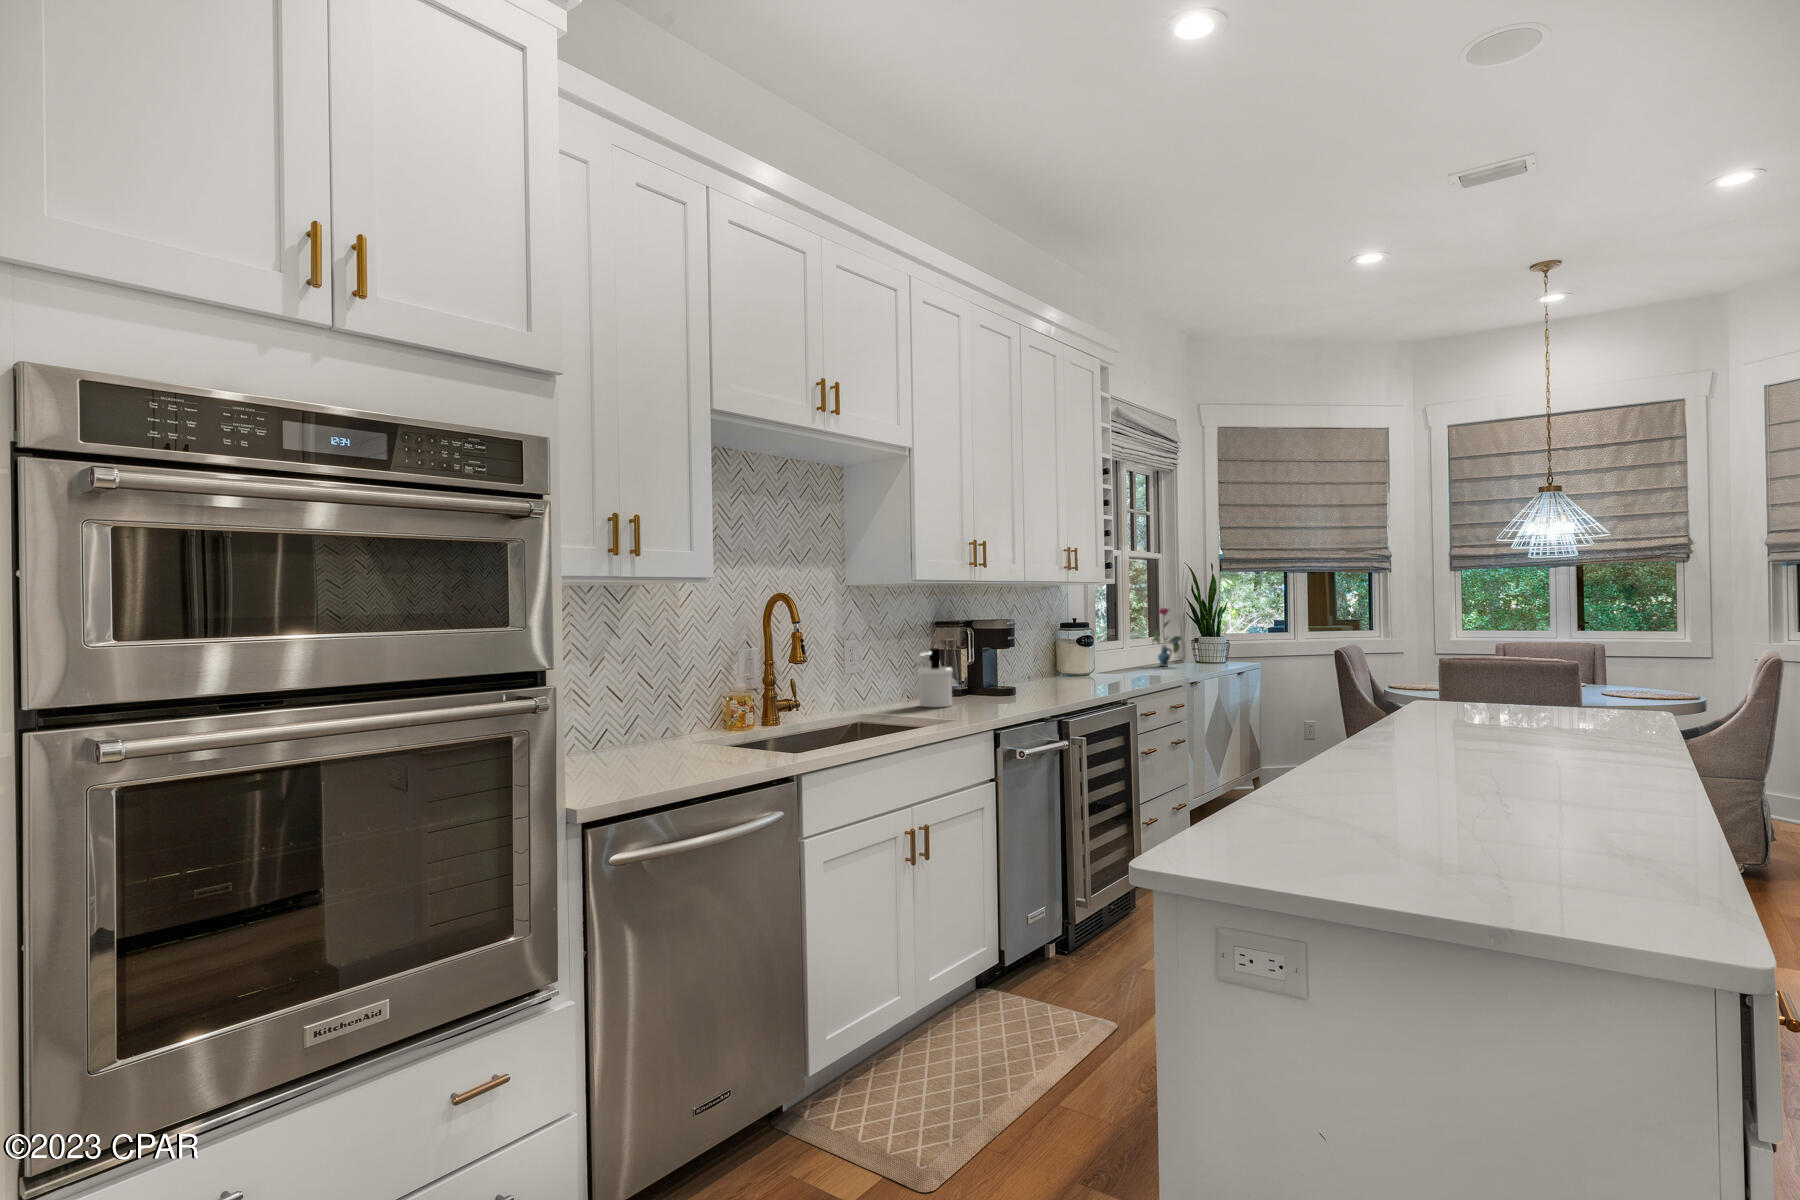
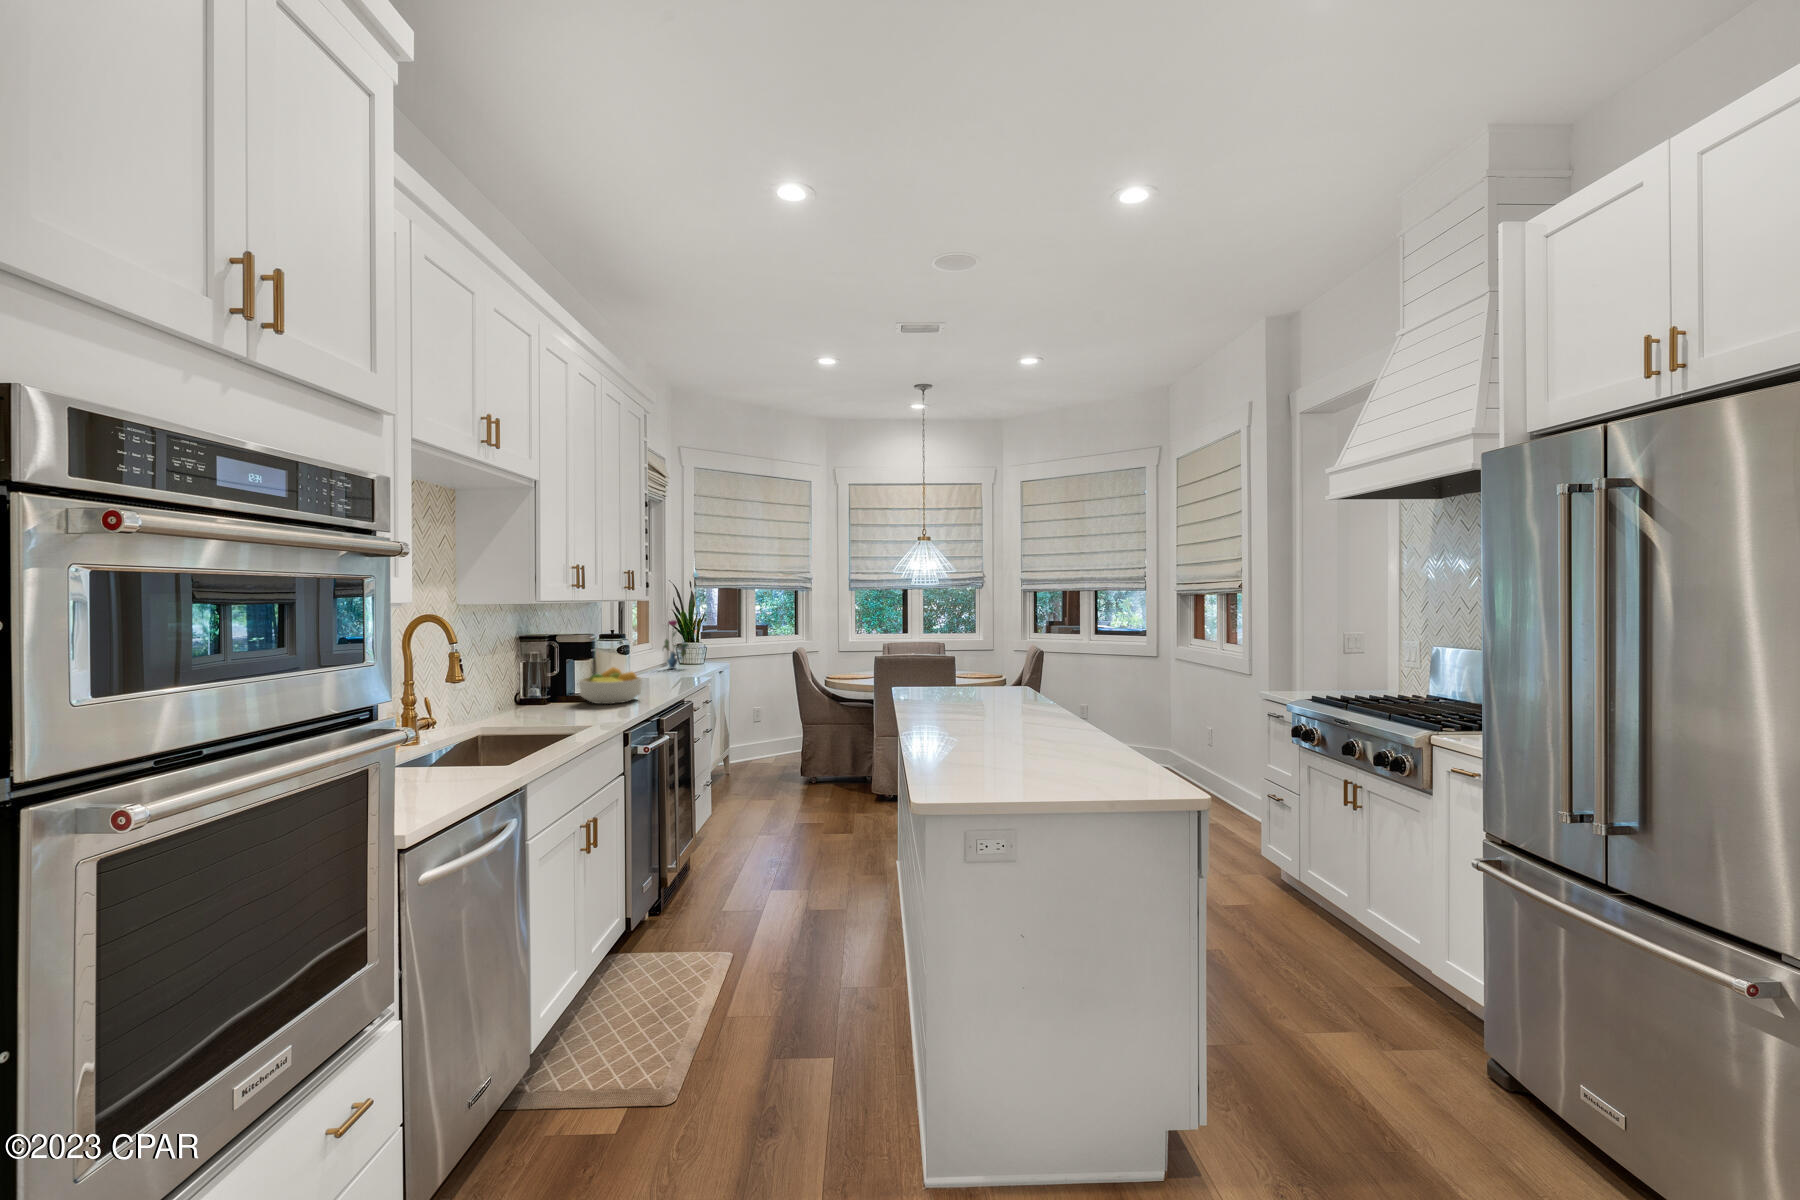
soap dispenser: present [916,648,953,707] -> none [524,662,558,716]
fruit bowl: none [992,658,1061,700] -> present [579,667,642,704]

